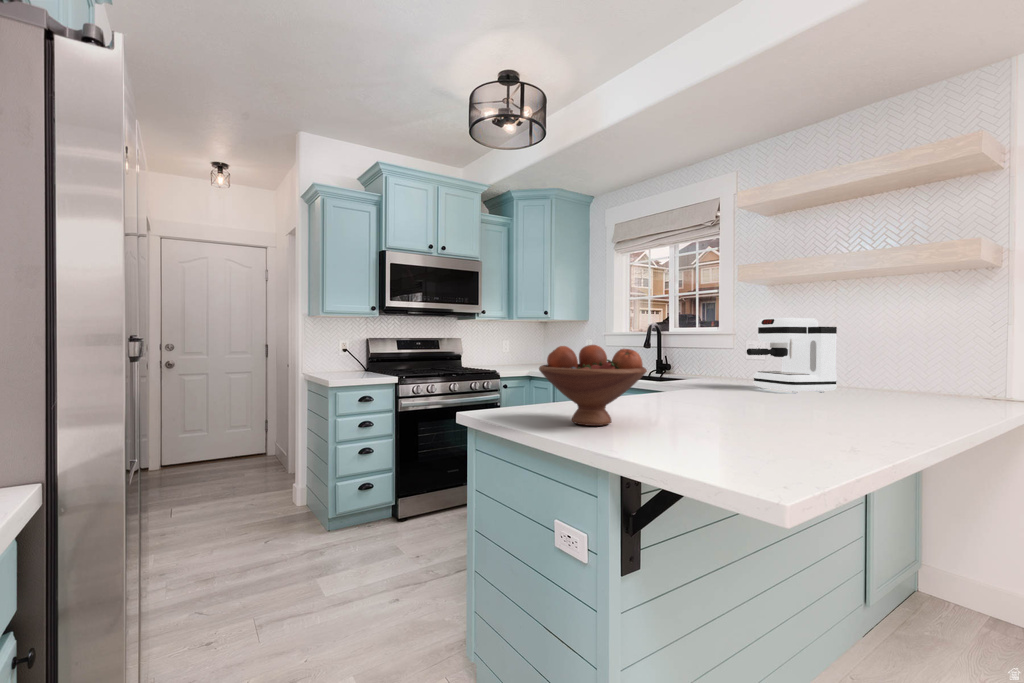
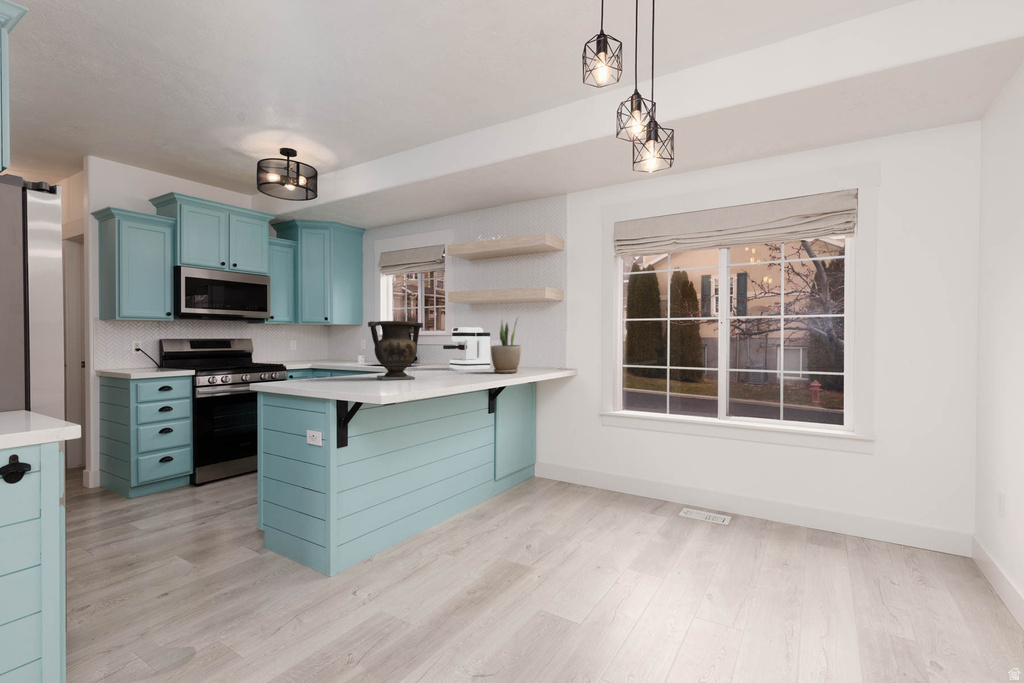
potted plant: none [862,292,937,405] -> present [491,321,521,373]
vase: none [646,302,753,415] -> present [368,321,423,380]
fruit bowl: present [539,345,647,426] -> none [301,343,359,385]

